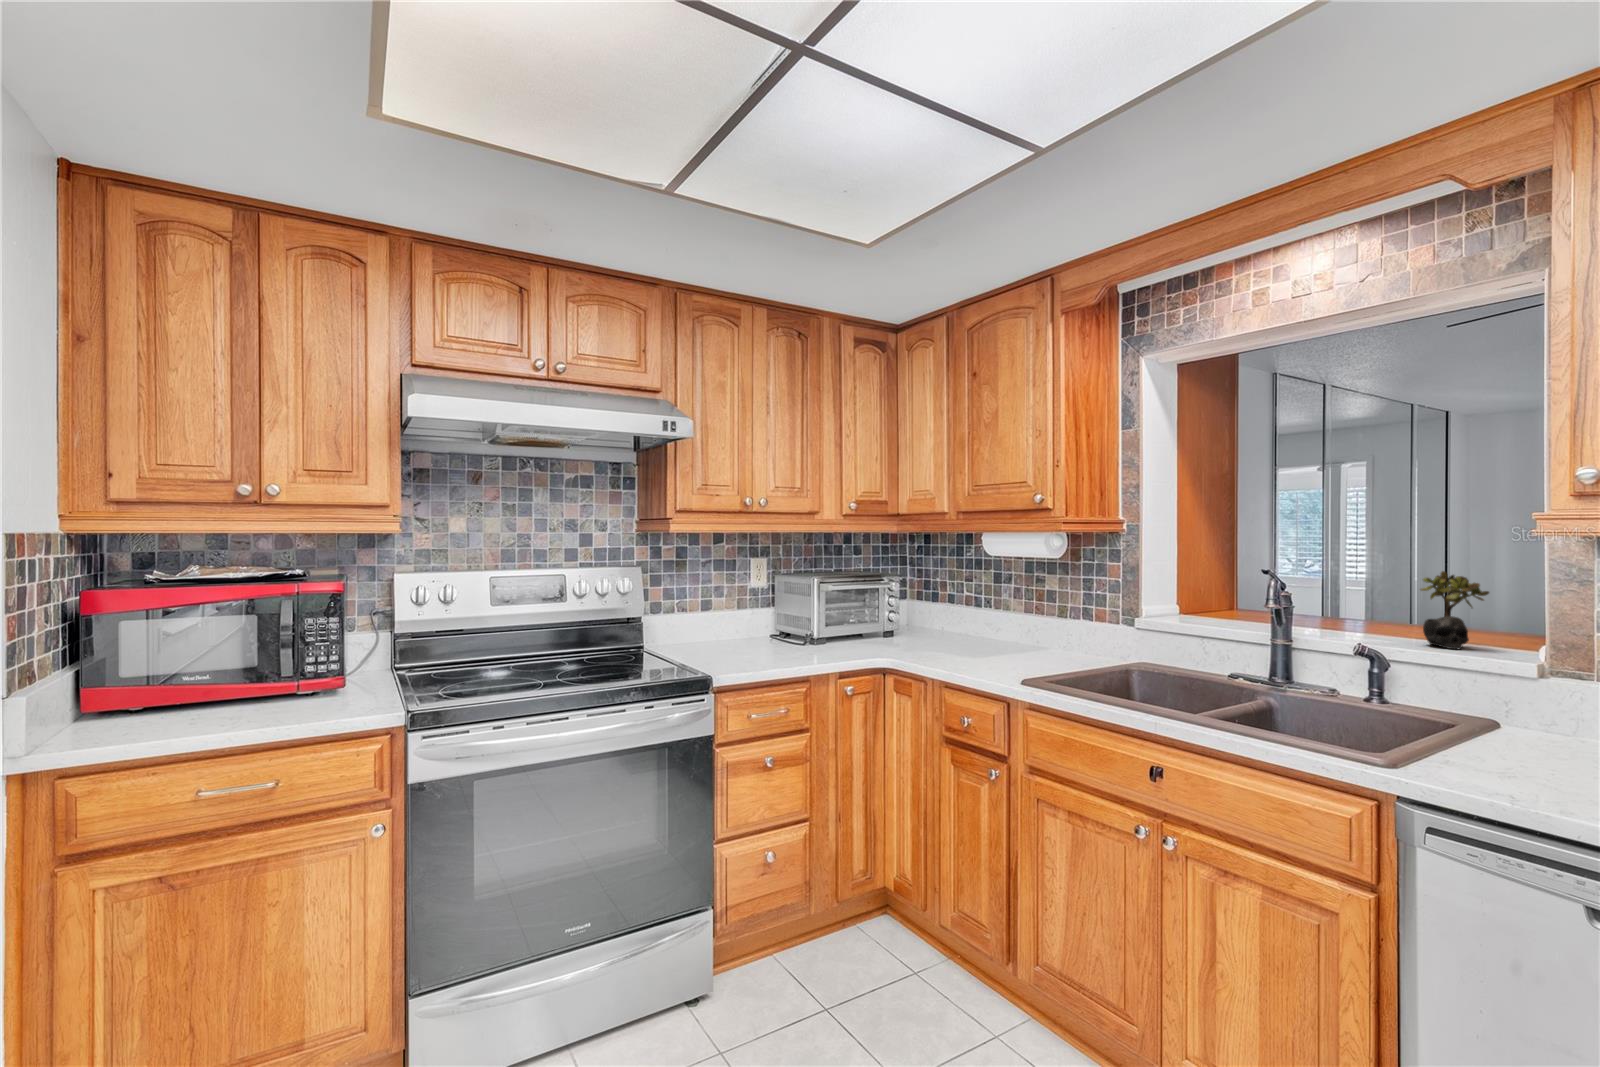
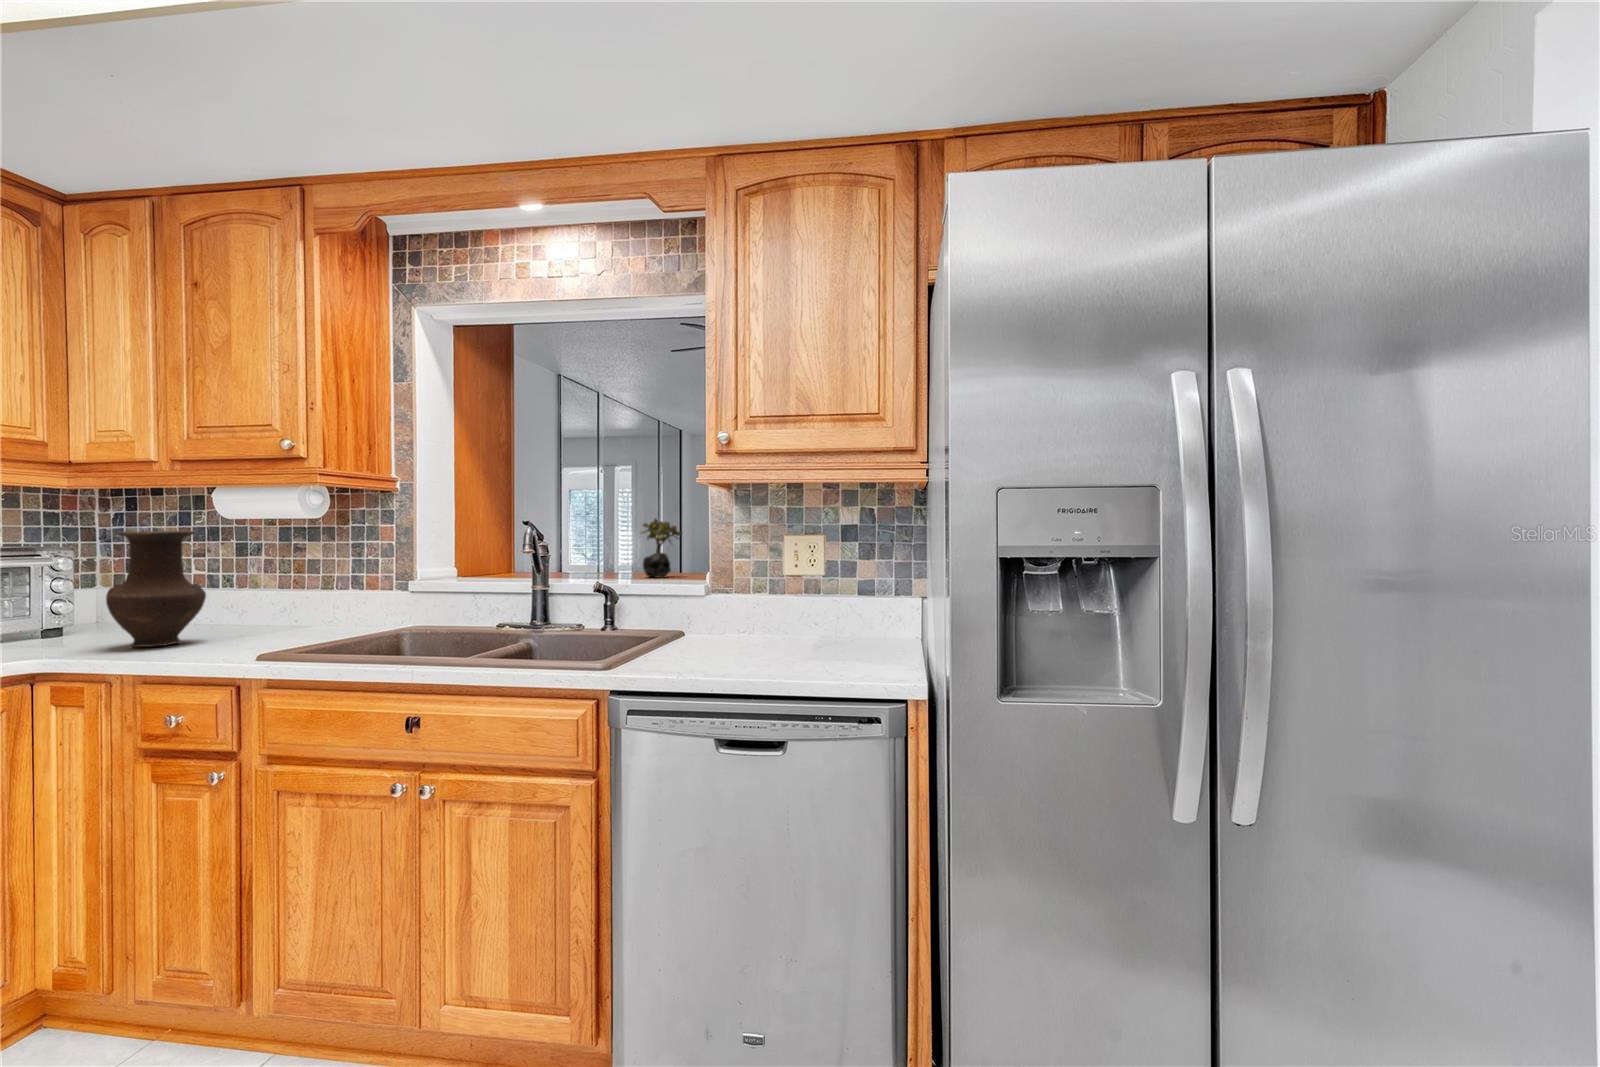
vase: none [924,568,982,659] -> present [106,531,206,647]

